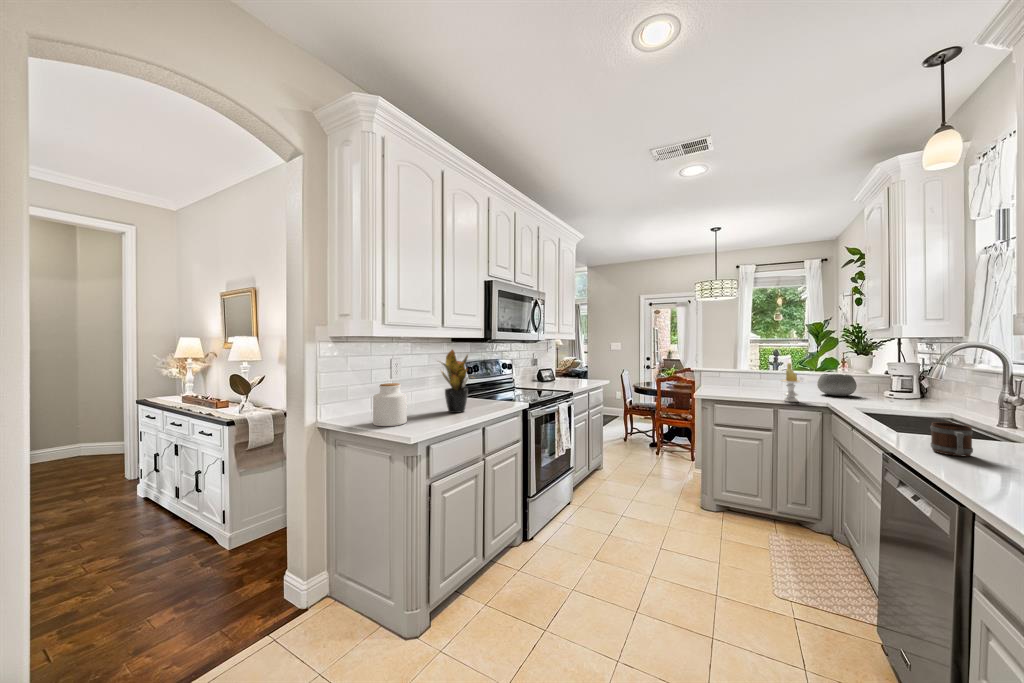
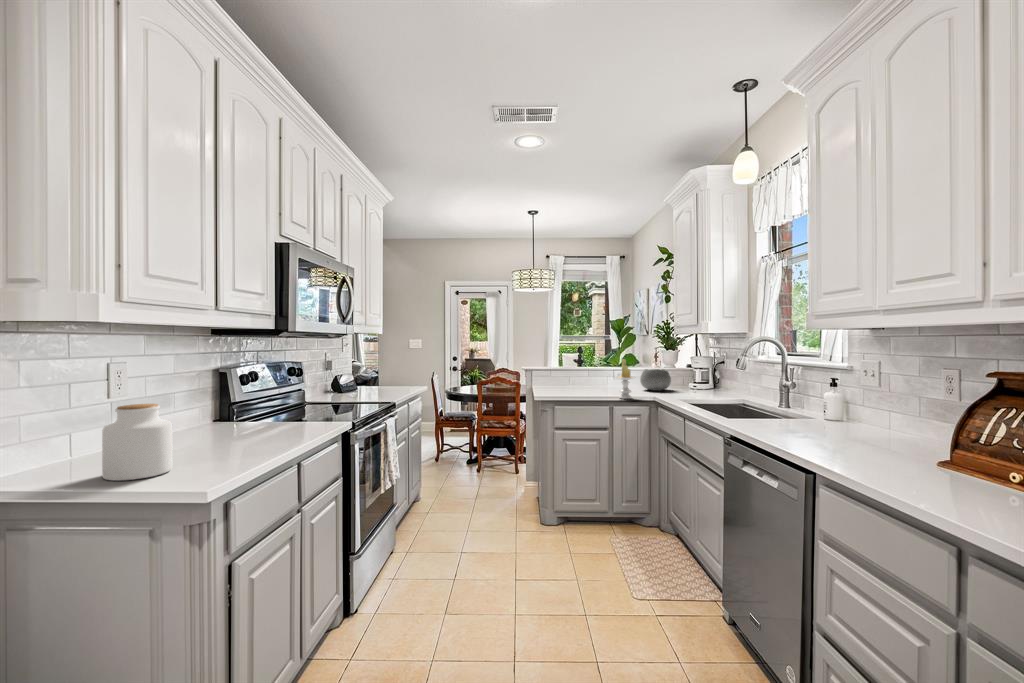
potted plant: present [441,350,469,413] -> none [207,342,282,446]
mug: present [931,422,973,456] -> none [762,406,789,434]

